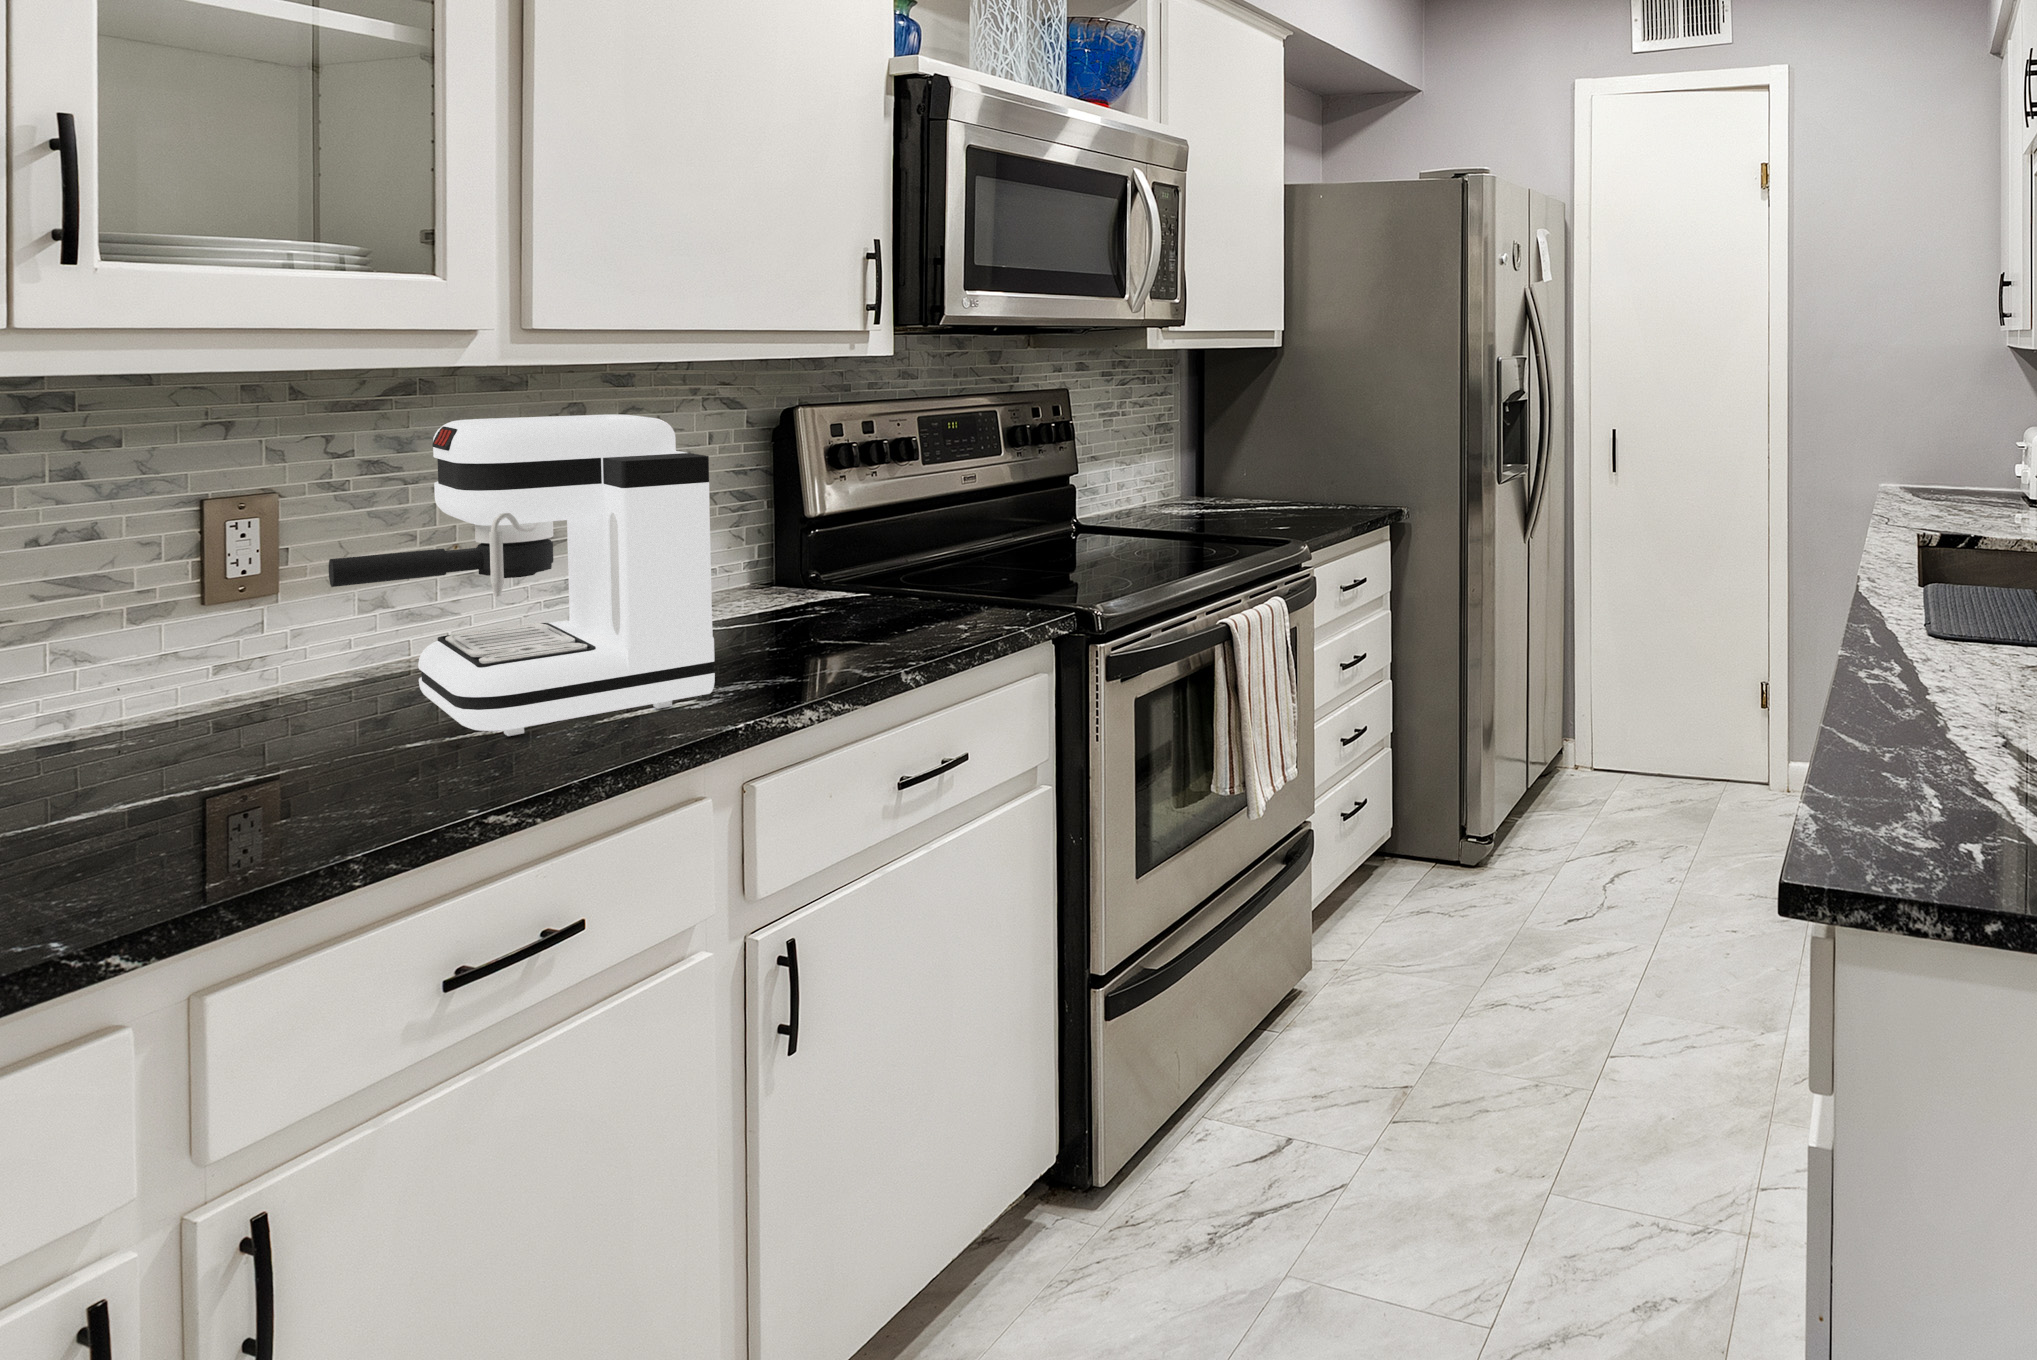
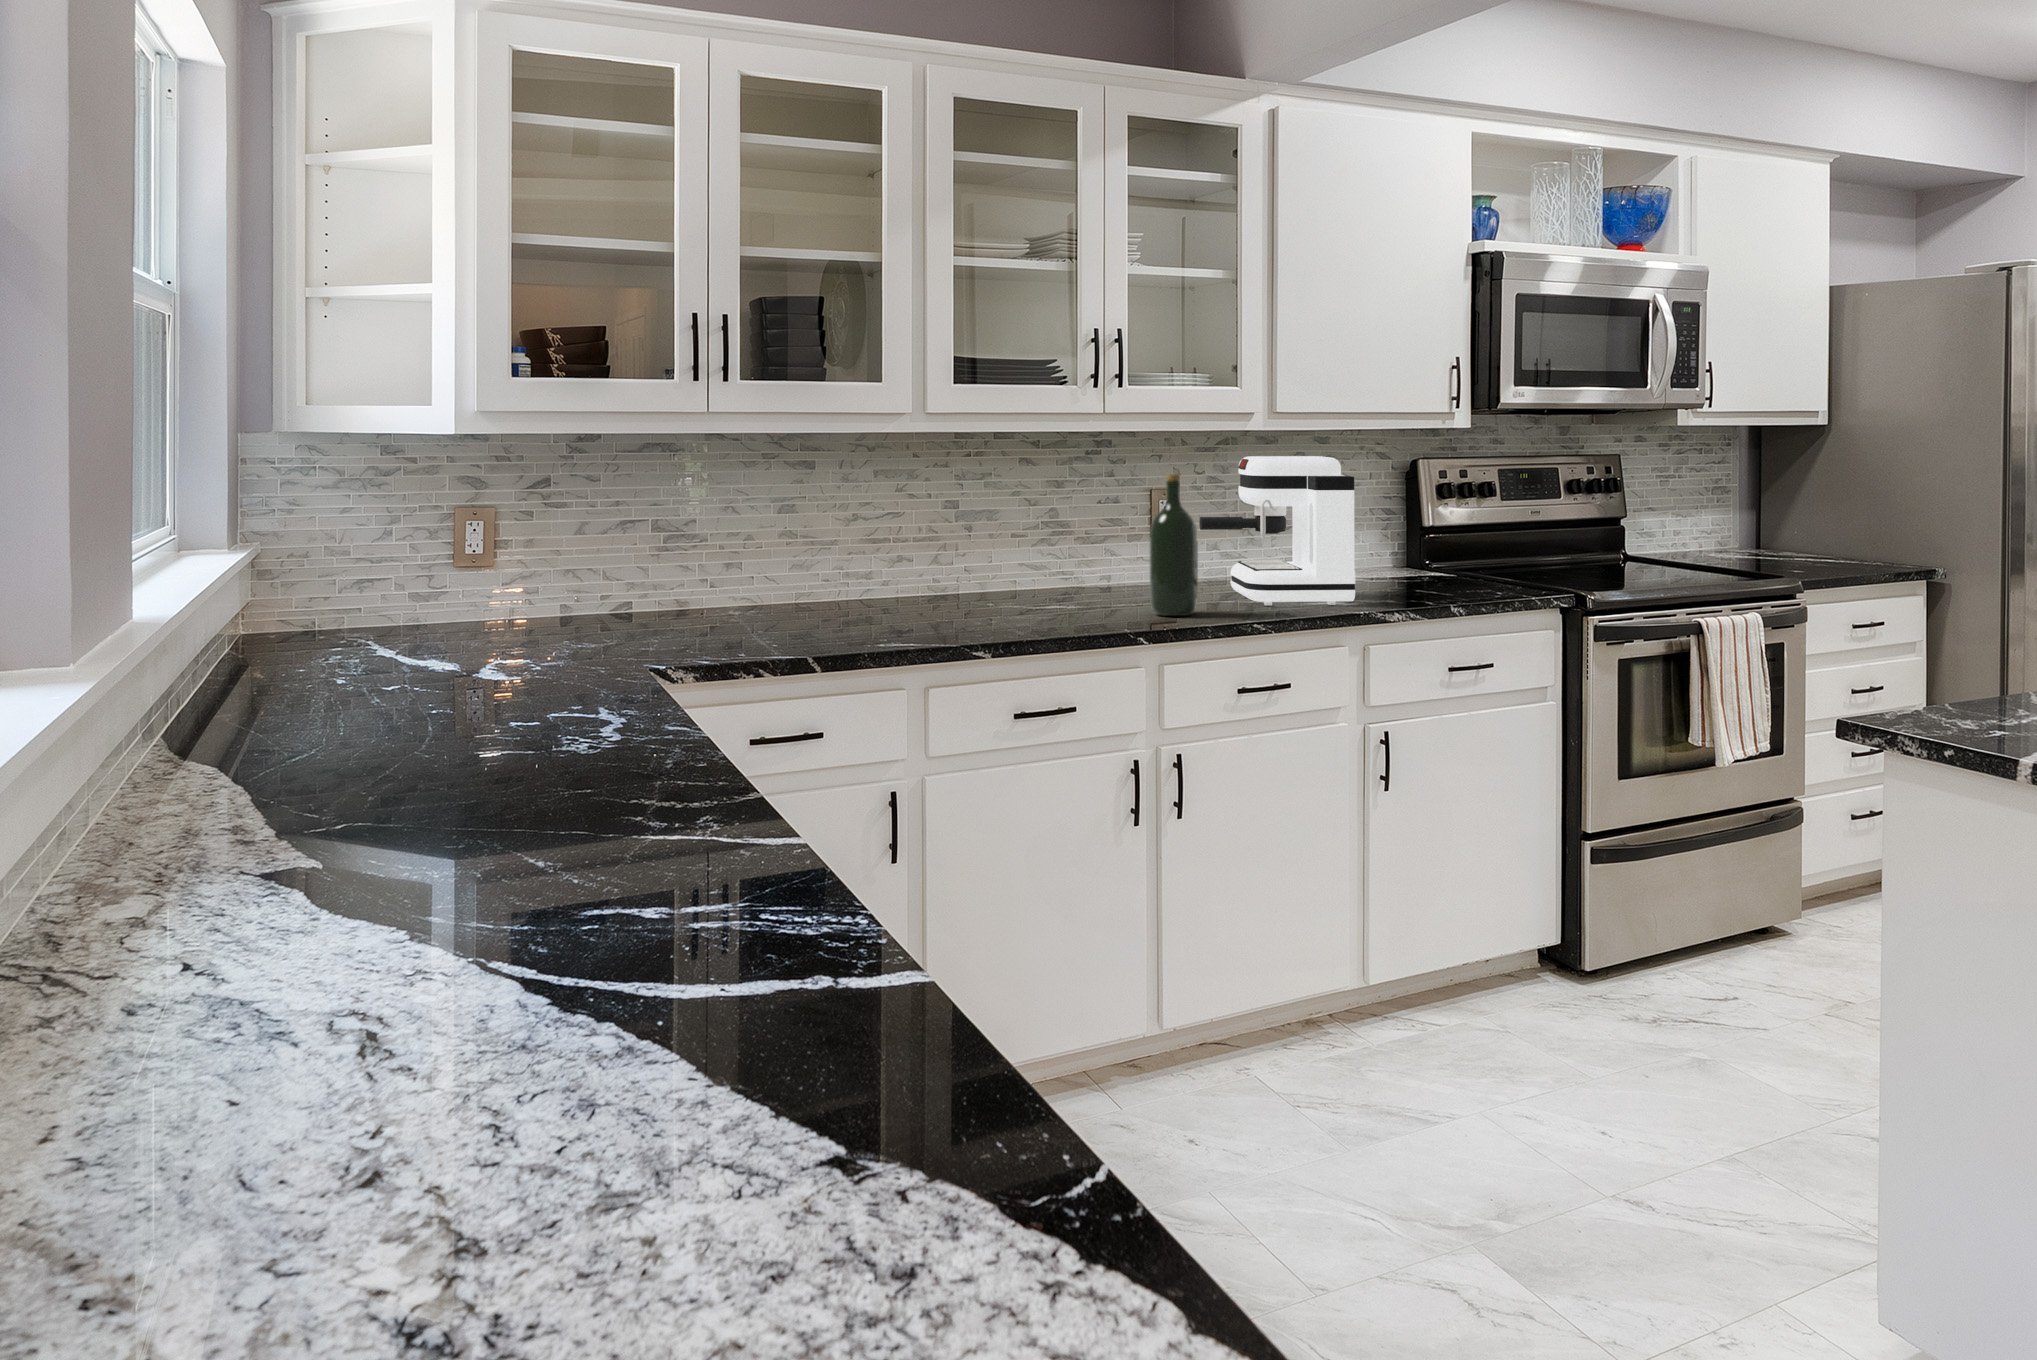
wine bottle: none [148,480,311,837] -> present [1150,474,1198,616]

